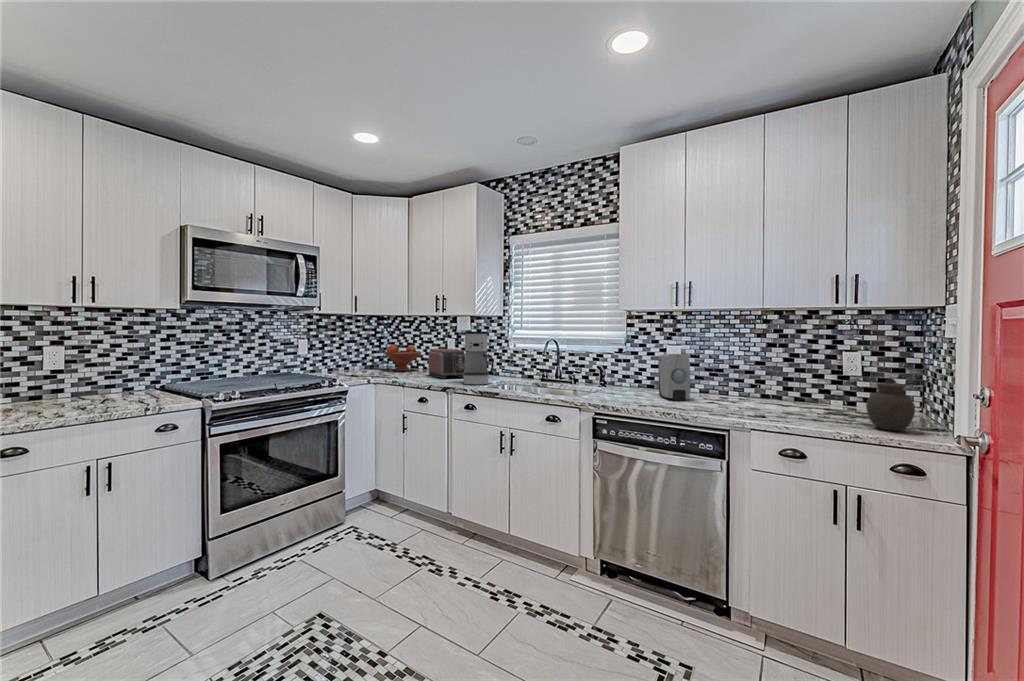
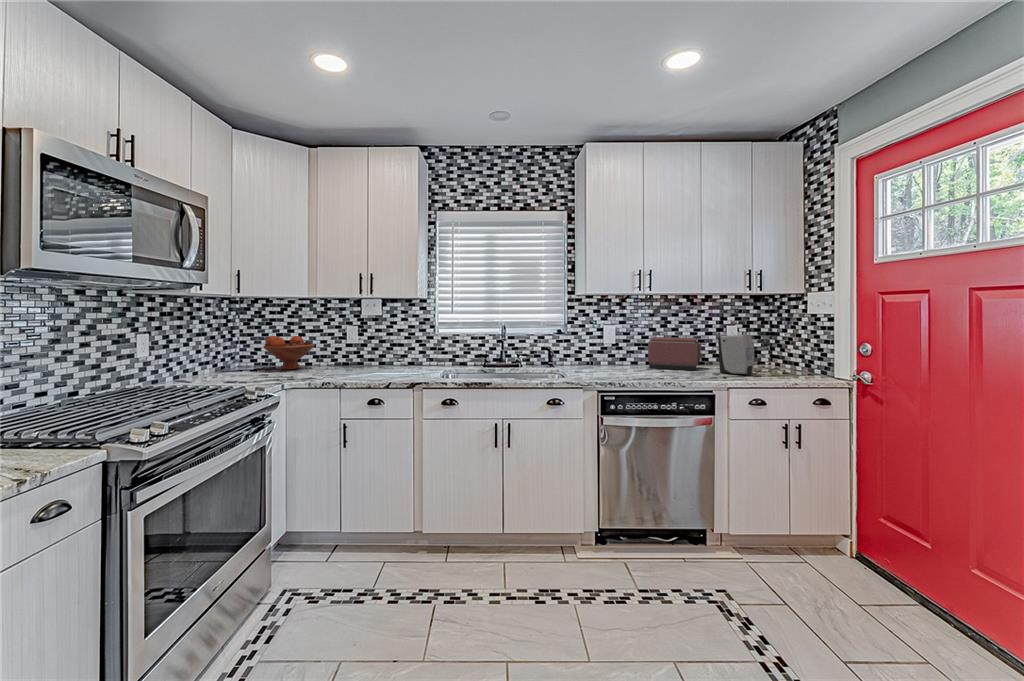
coffee maker: present [463,331,494,385] -> none [418,317,456,378]
toaster: present [429,349,465,379] -> present [648,337,706,371]
soap dispenser: present [658,354,690,401] -> present [718,334,754,376]
jar: present [866,378,915,431] -> none [780,344,810,378]

